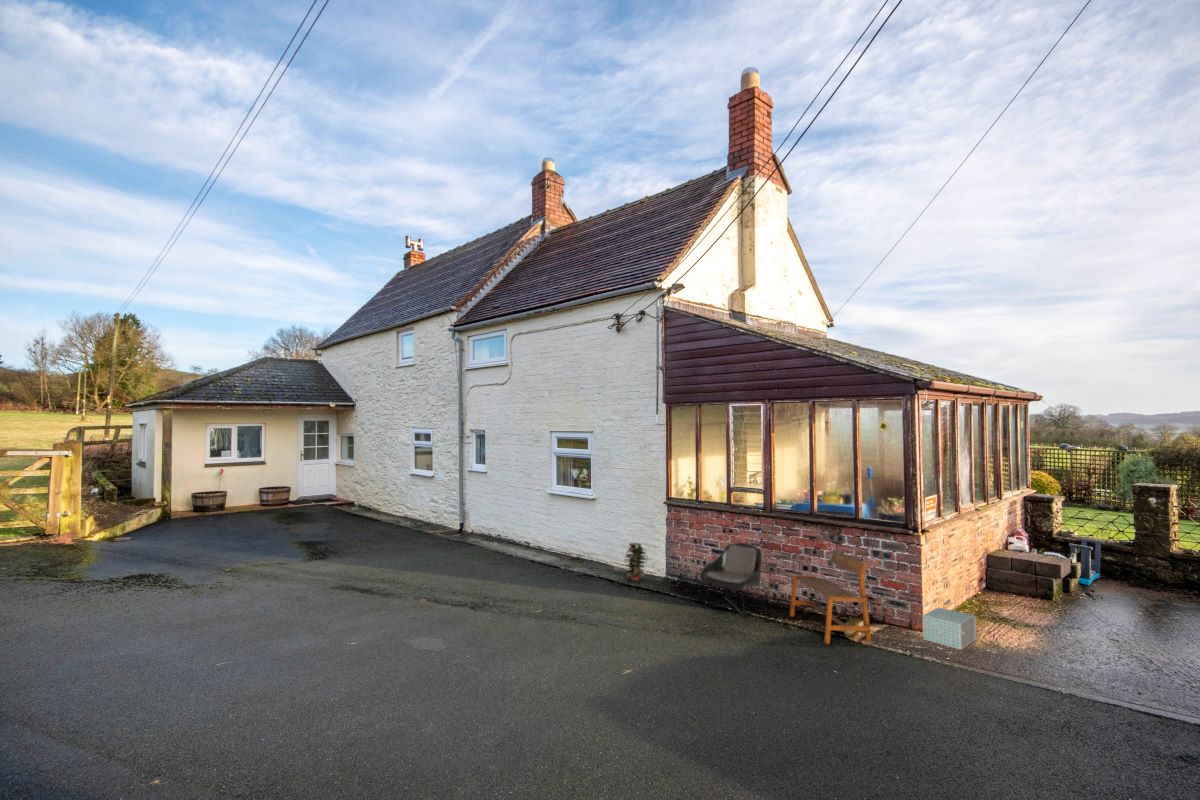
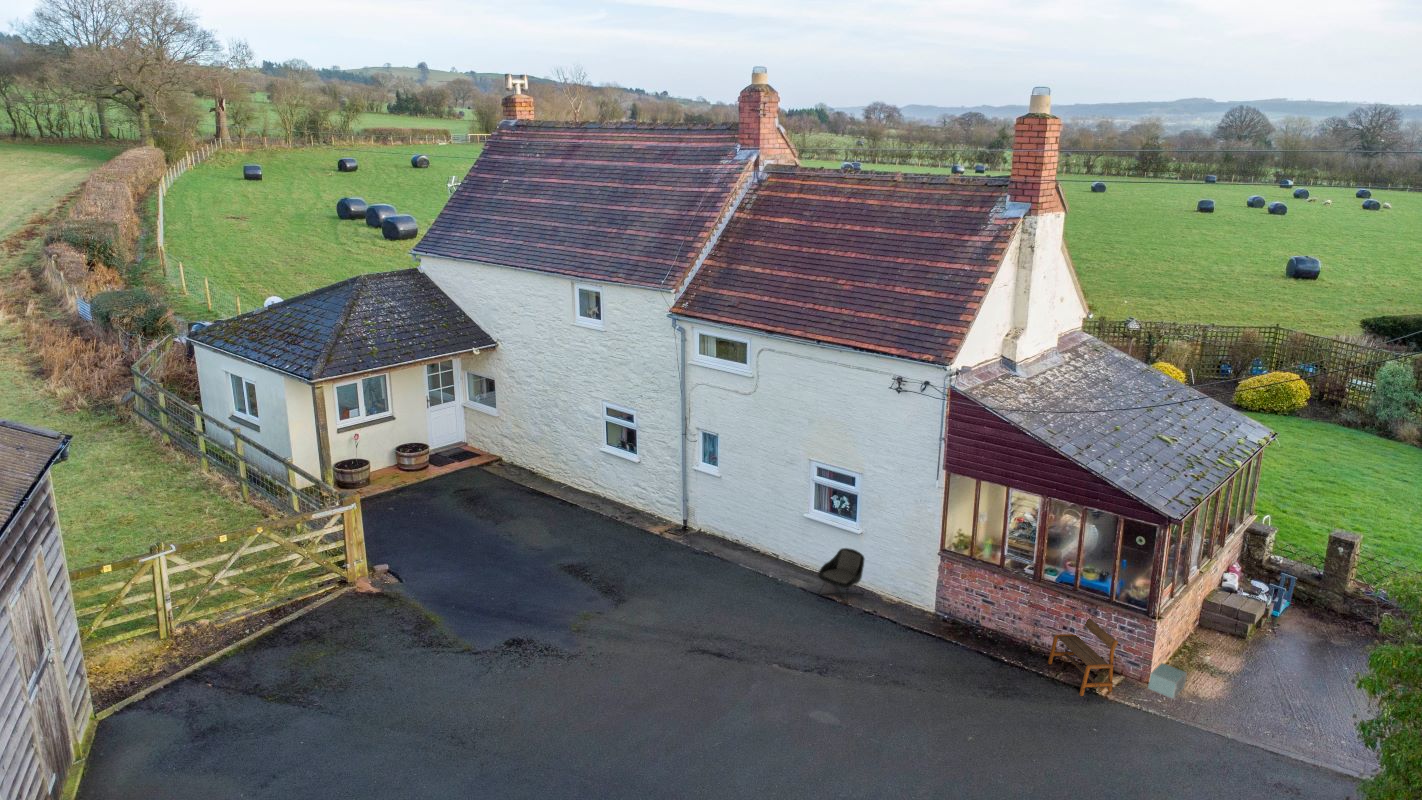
decorative plant: present [625,543,647,581] -> none [895,583,919,616]
lounge chair: present [700,543,765,617] -> present [818,548,864,604]

